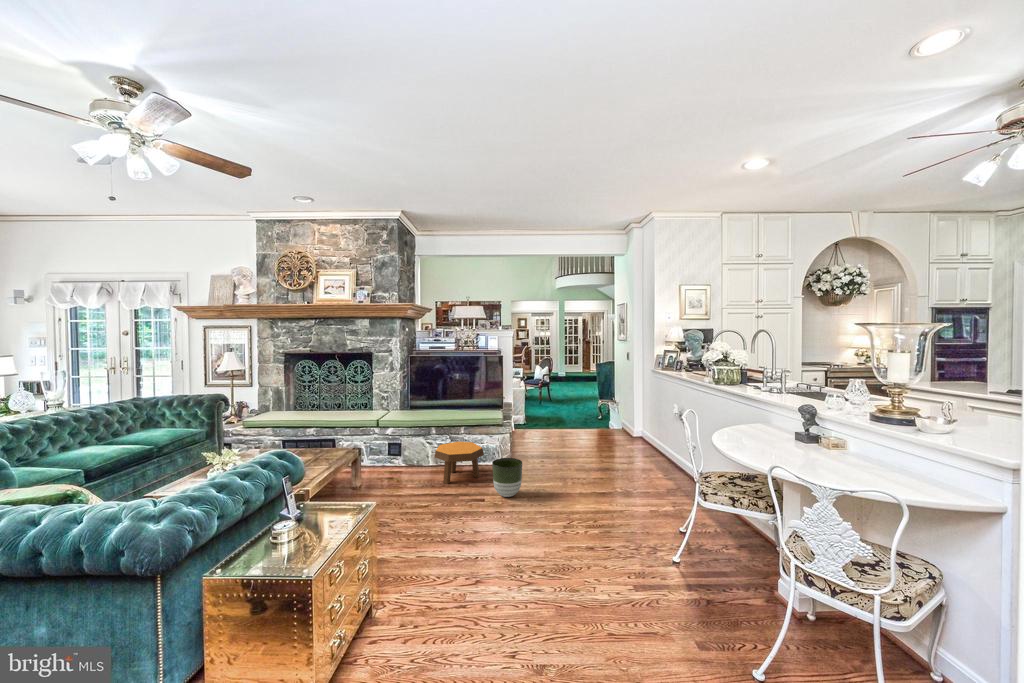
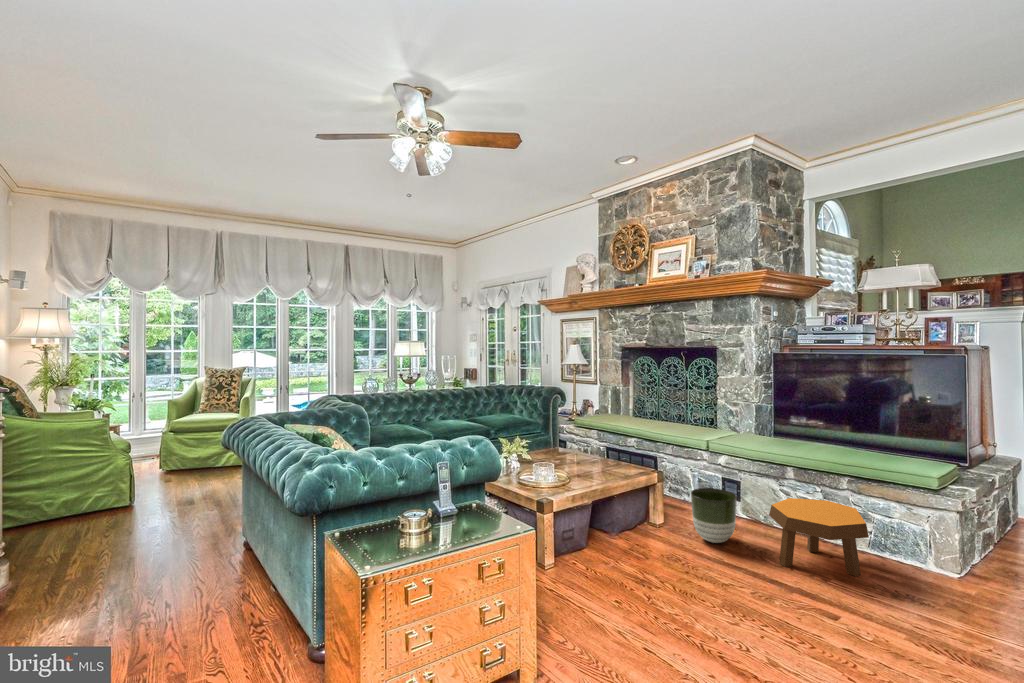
planter: present [492,458,522,497] -> present [691,488,736,543]

